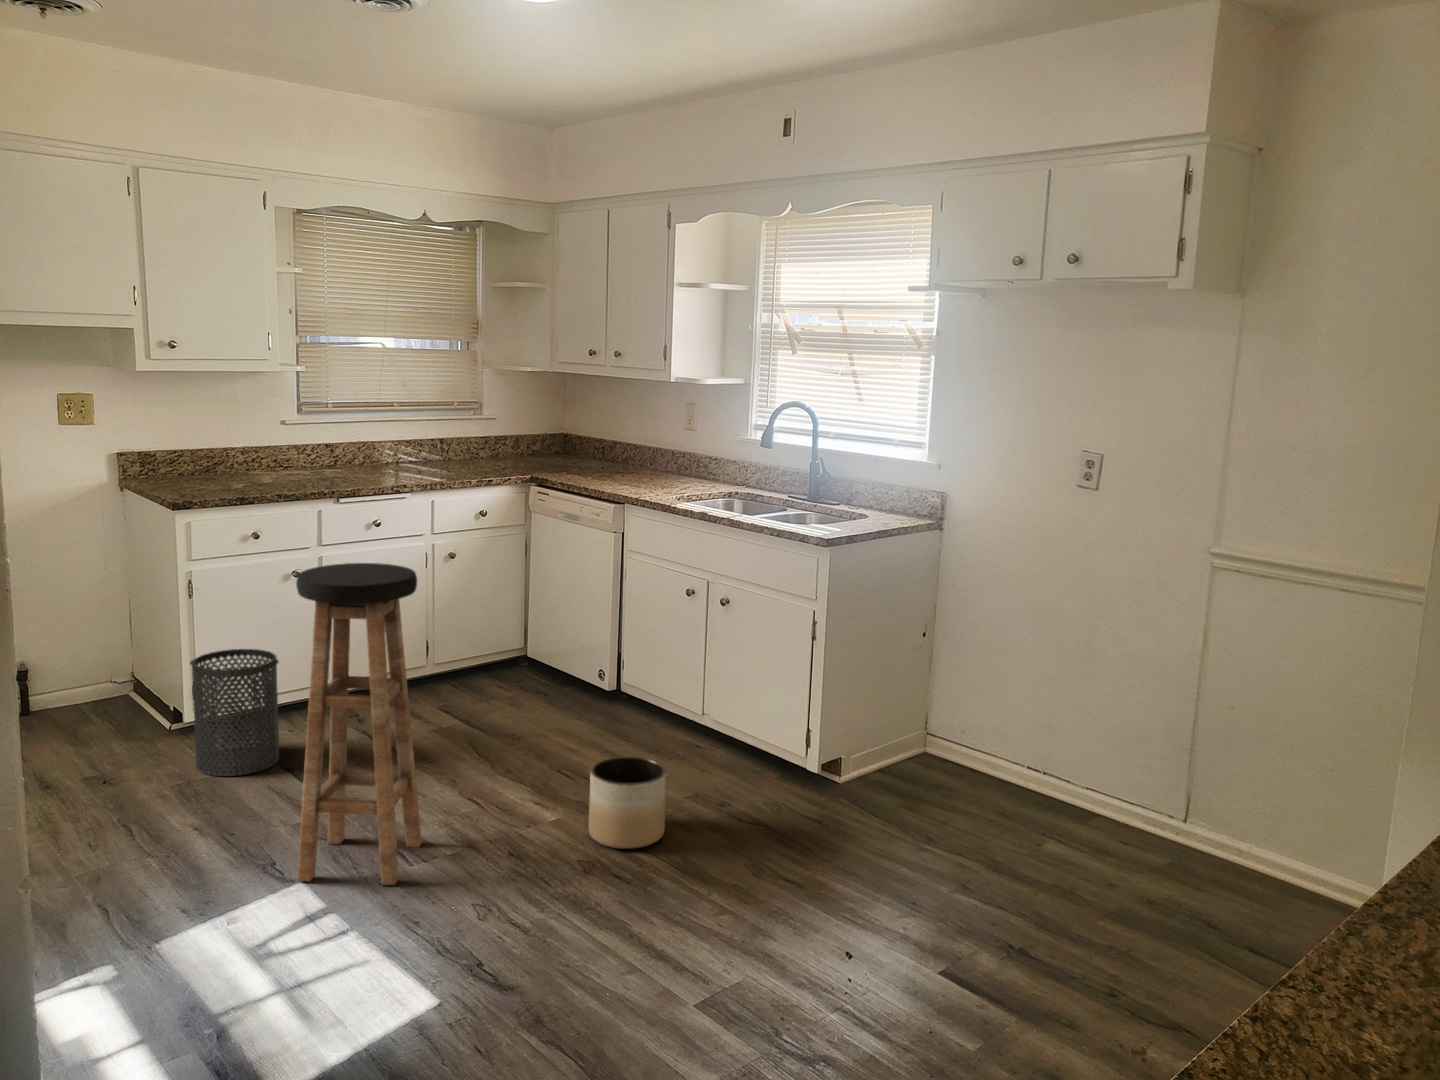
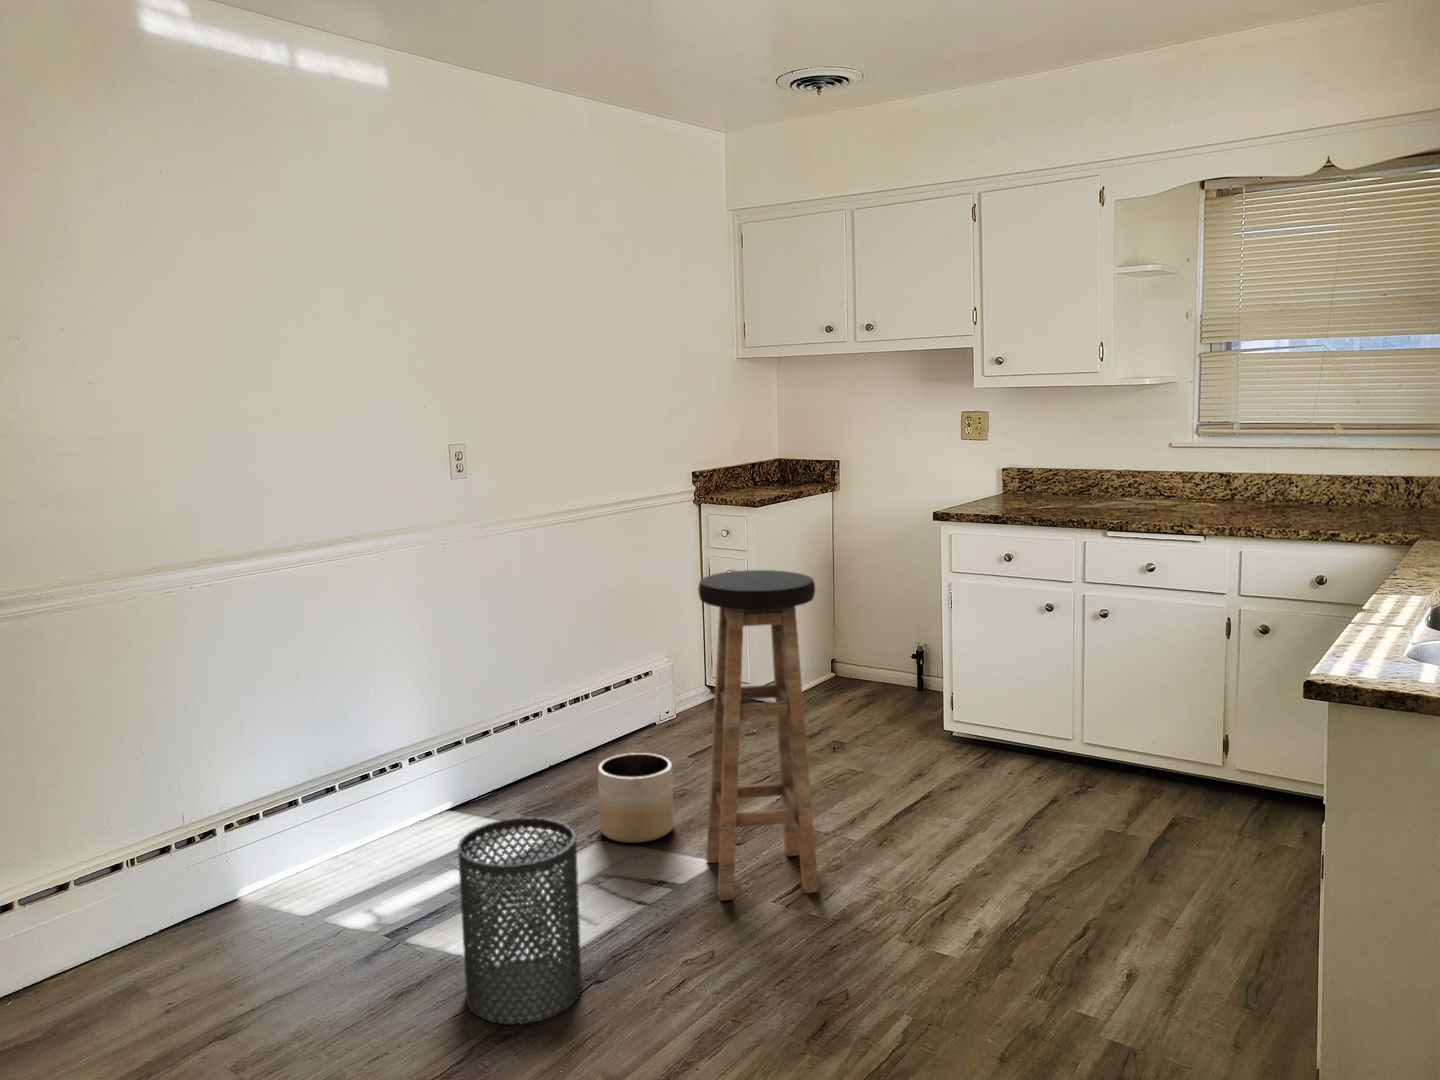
trash can: present [190,649,279,776] -> present [458,817,582,1025]
planter: present [589,756,666,849] -> present [598,753,674,843]

